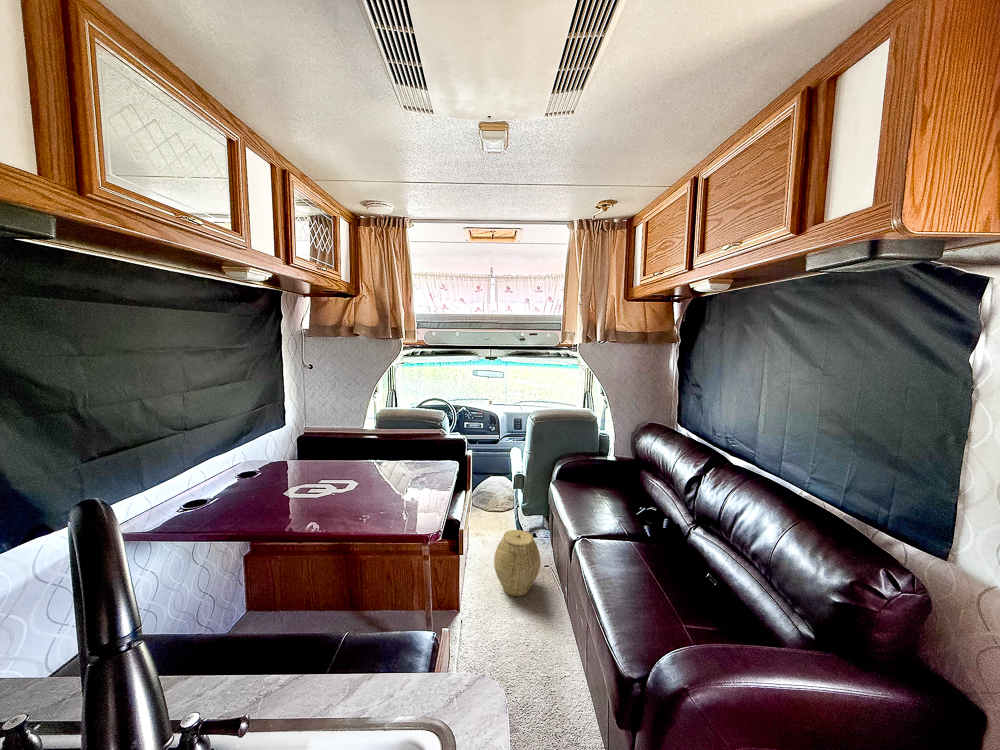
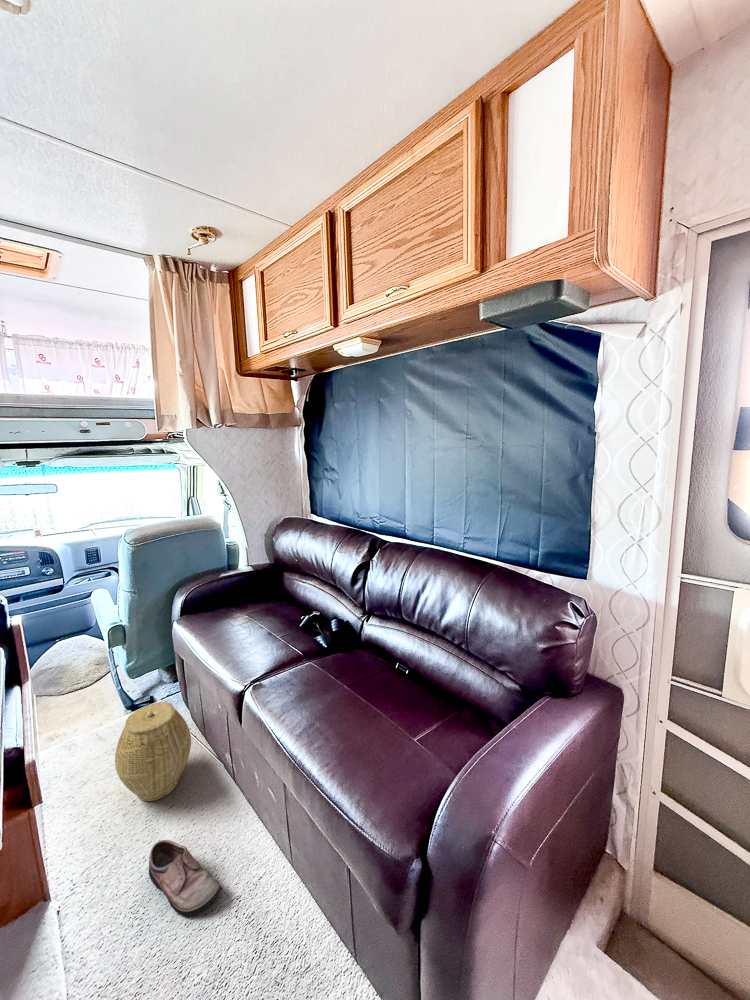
shoe: none [496,615,532,669] -> present [149,840,221,915]

